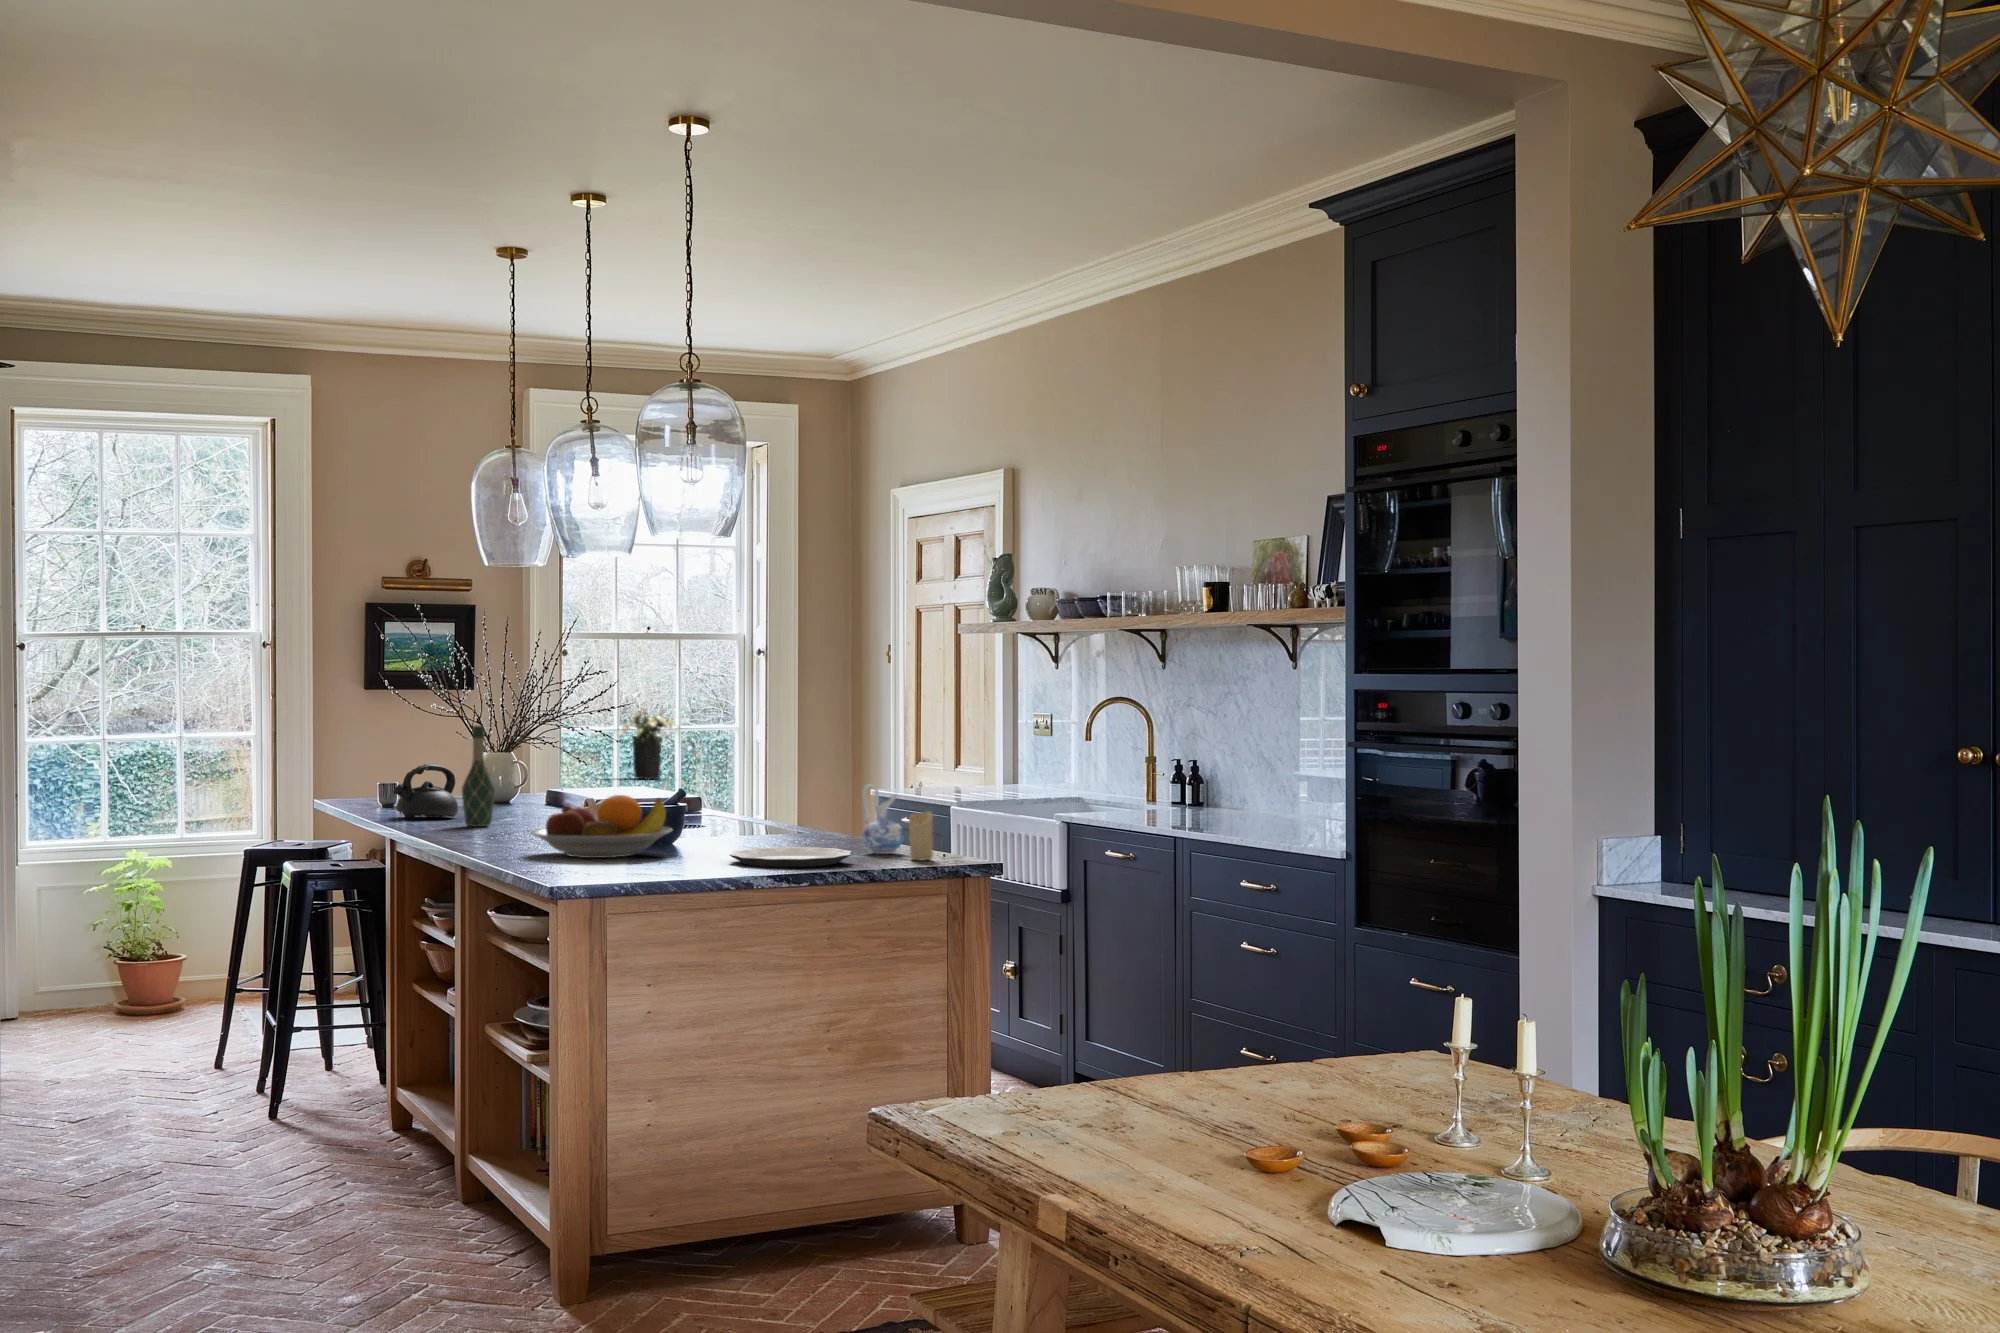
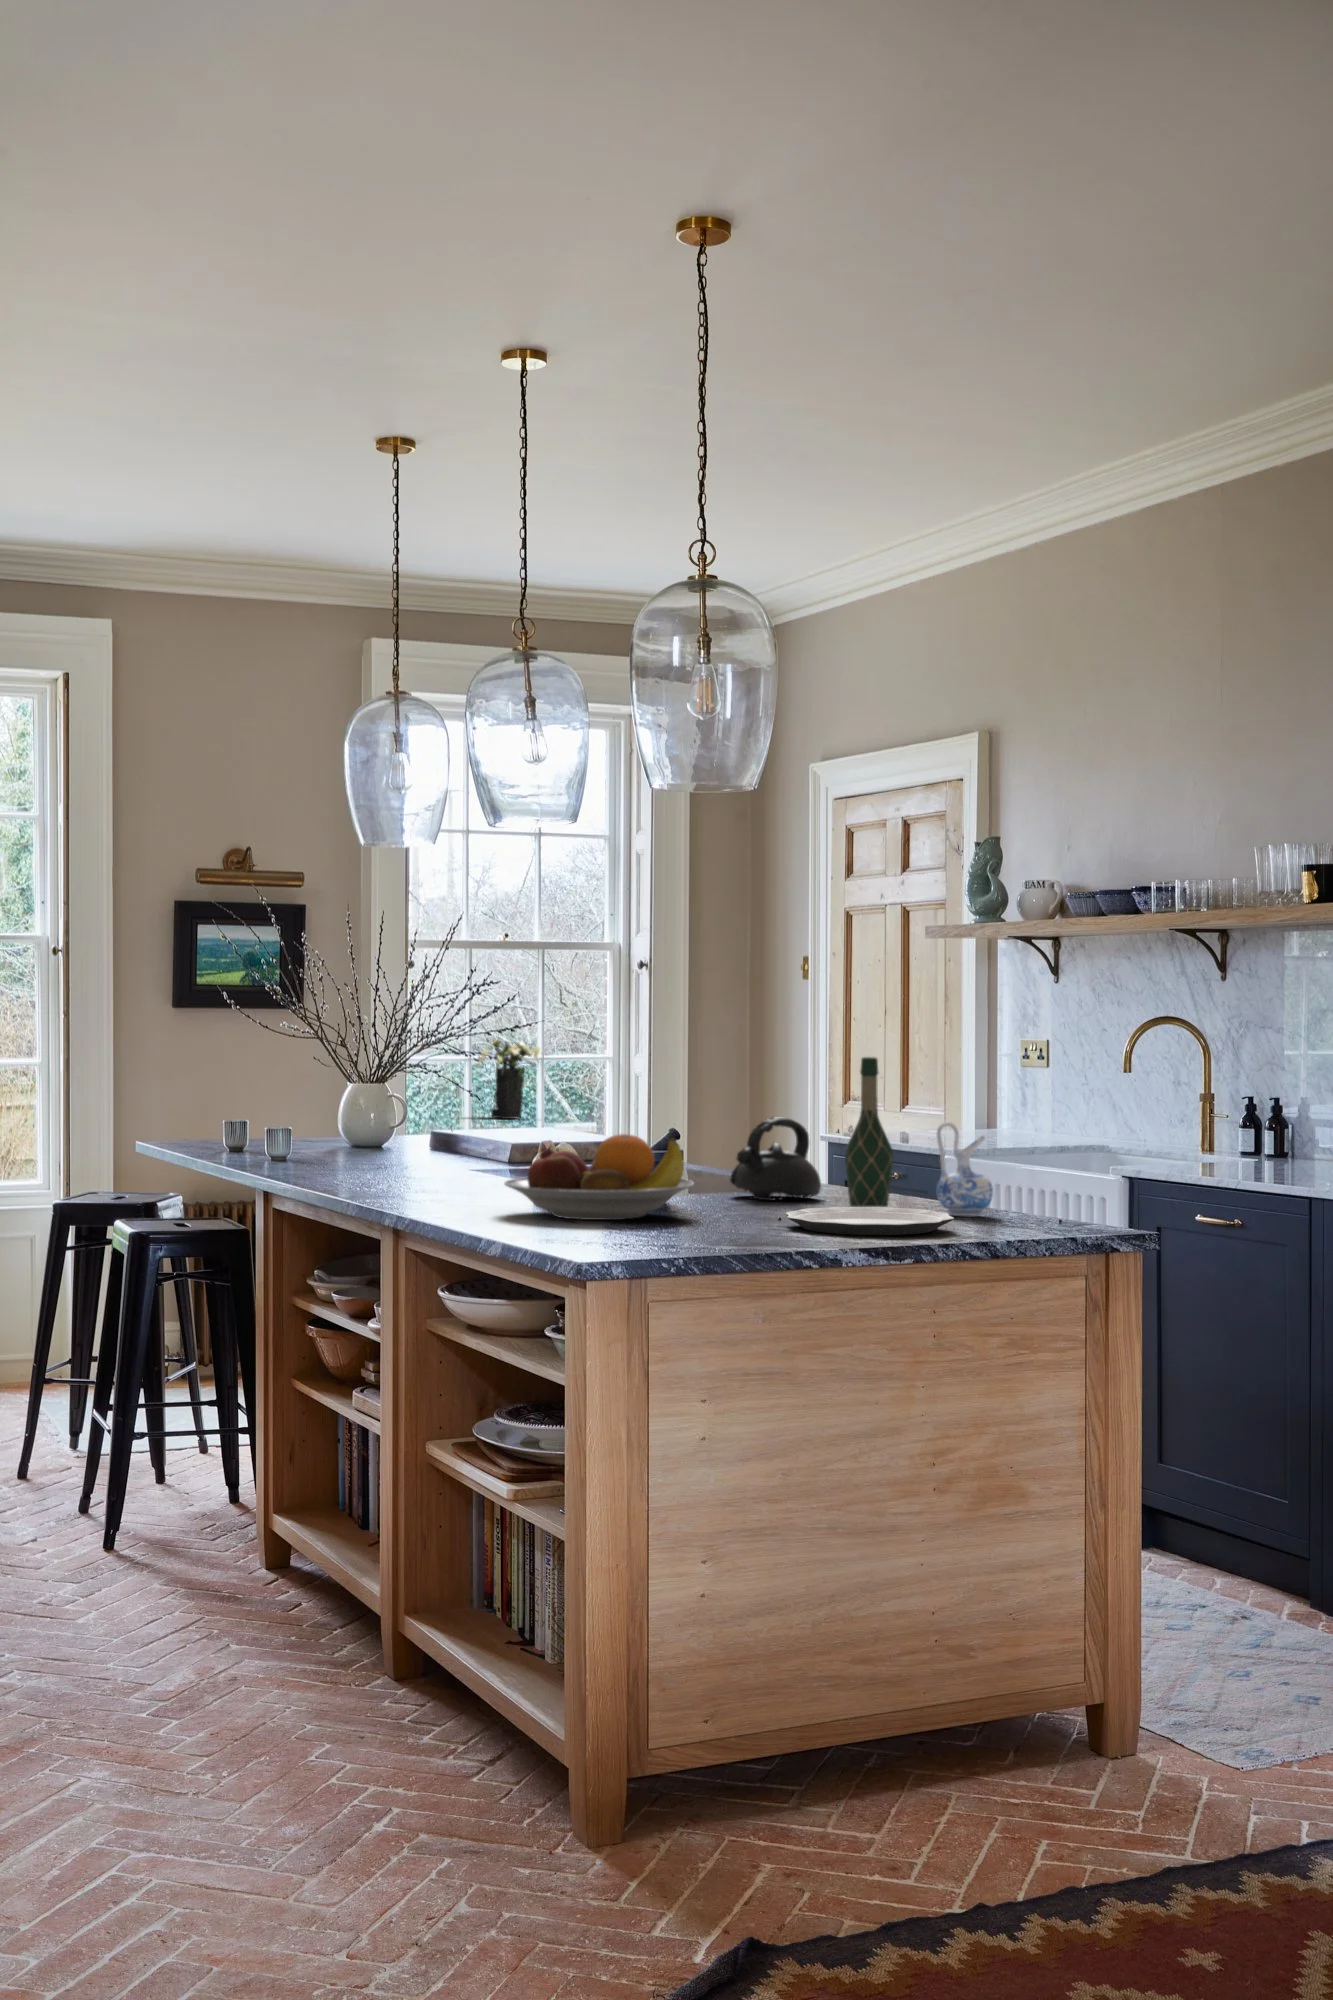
wine bottle: present [462,726,495,827] -> present [845,1057,893,1207]
teapot: present [393,764,458,819] -> present [730,1117,821,1201]
candle: present [909,811,933,860] -> none [1016,1159,1051,1226]

